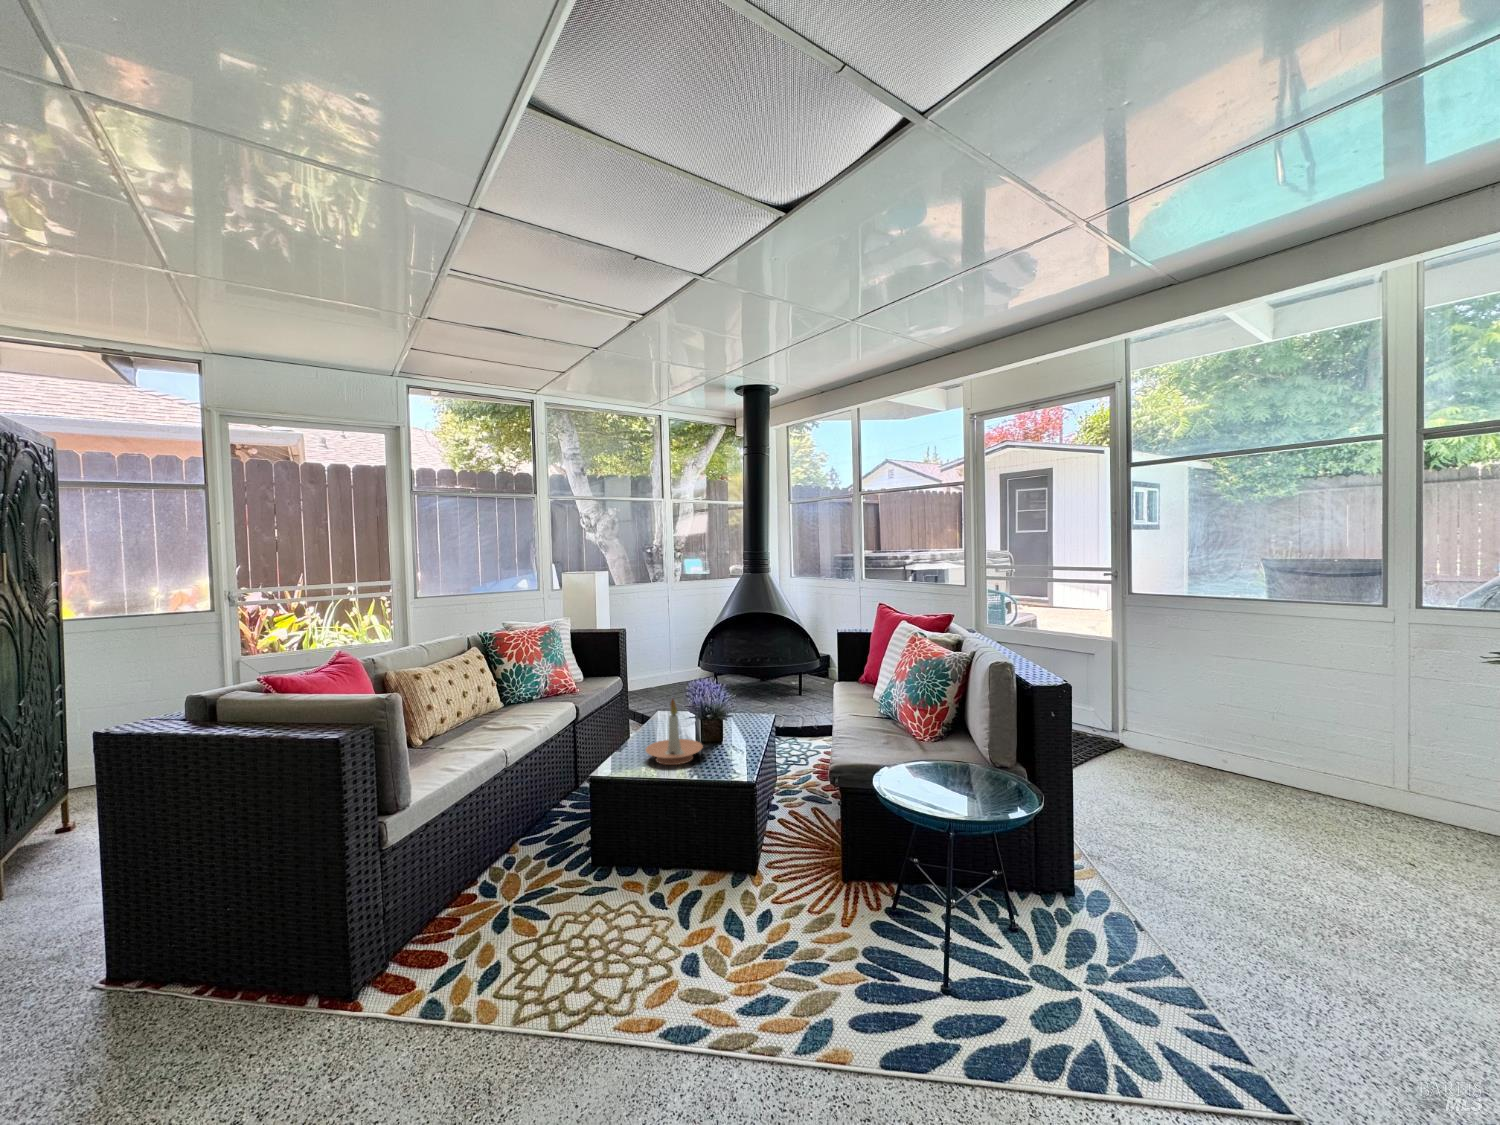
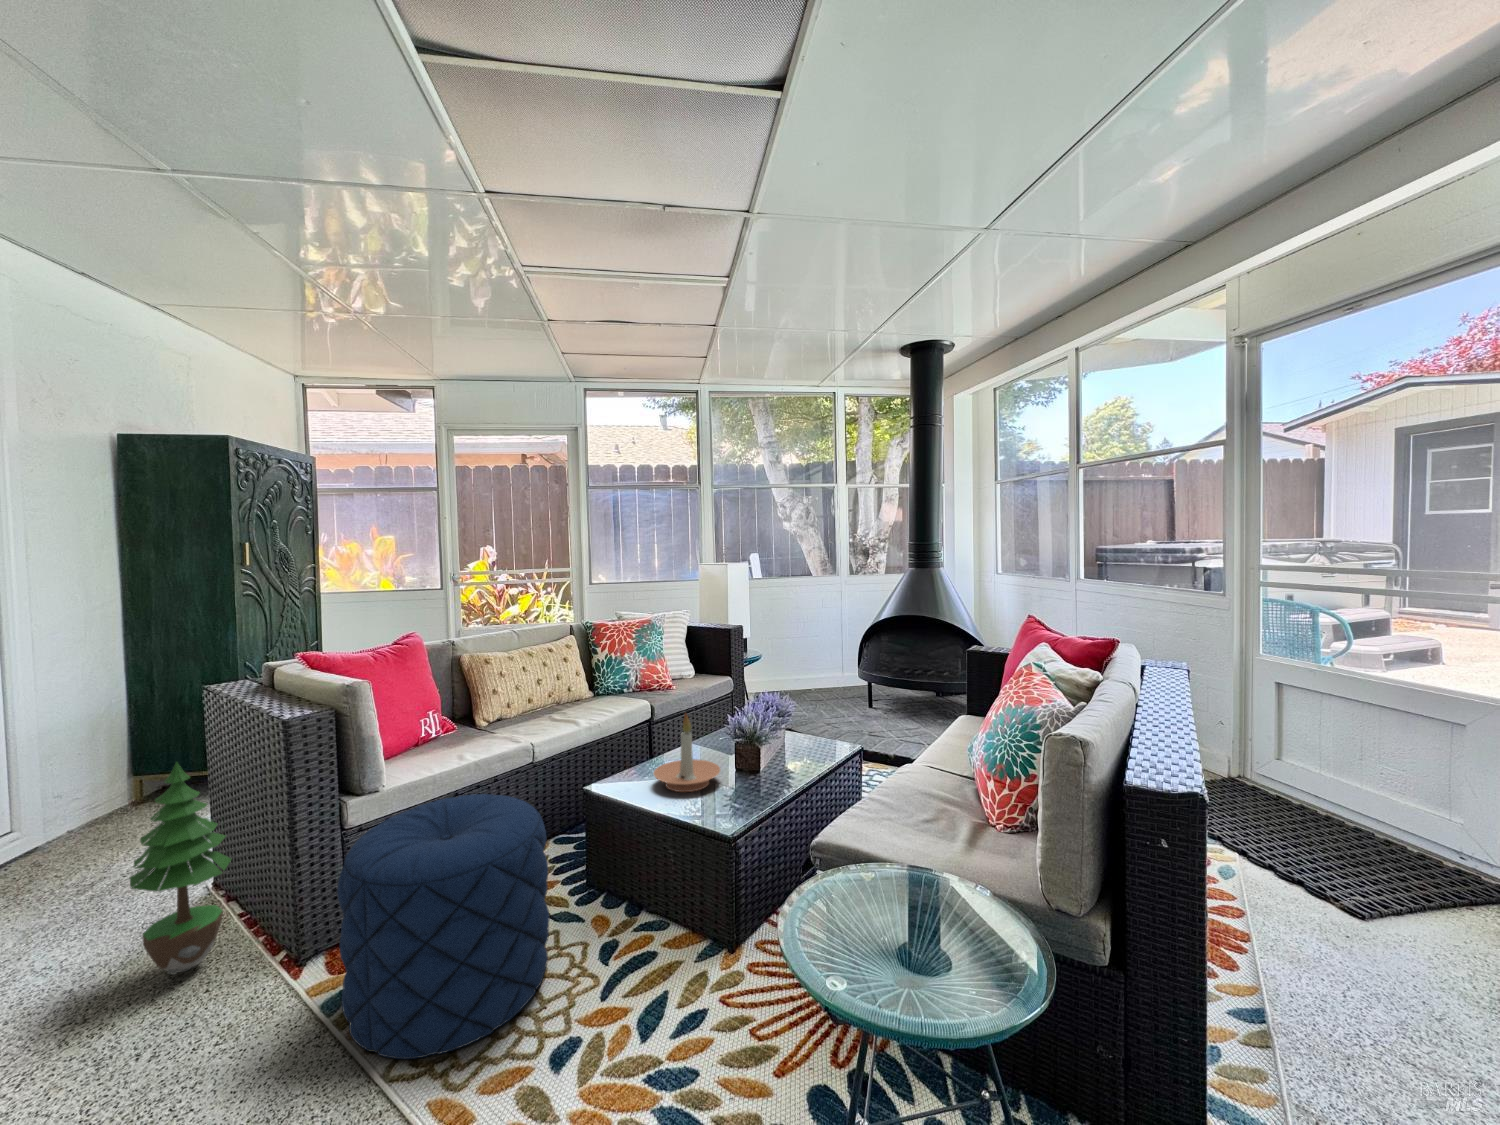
pouf: none [453,786,632,1018] -> present [337,794,549,1059]
potted tree: none [155,807,268,1043] -> present [130,762,231,974]

